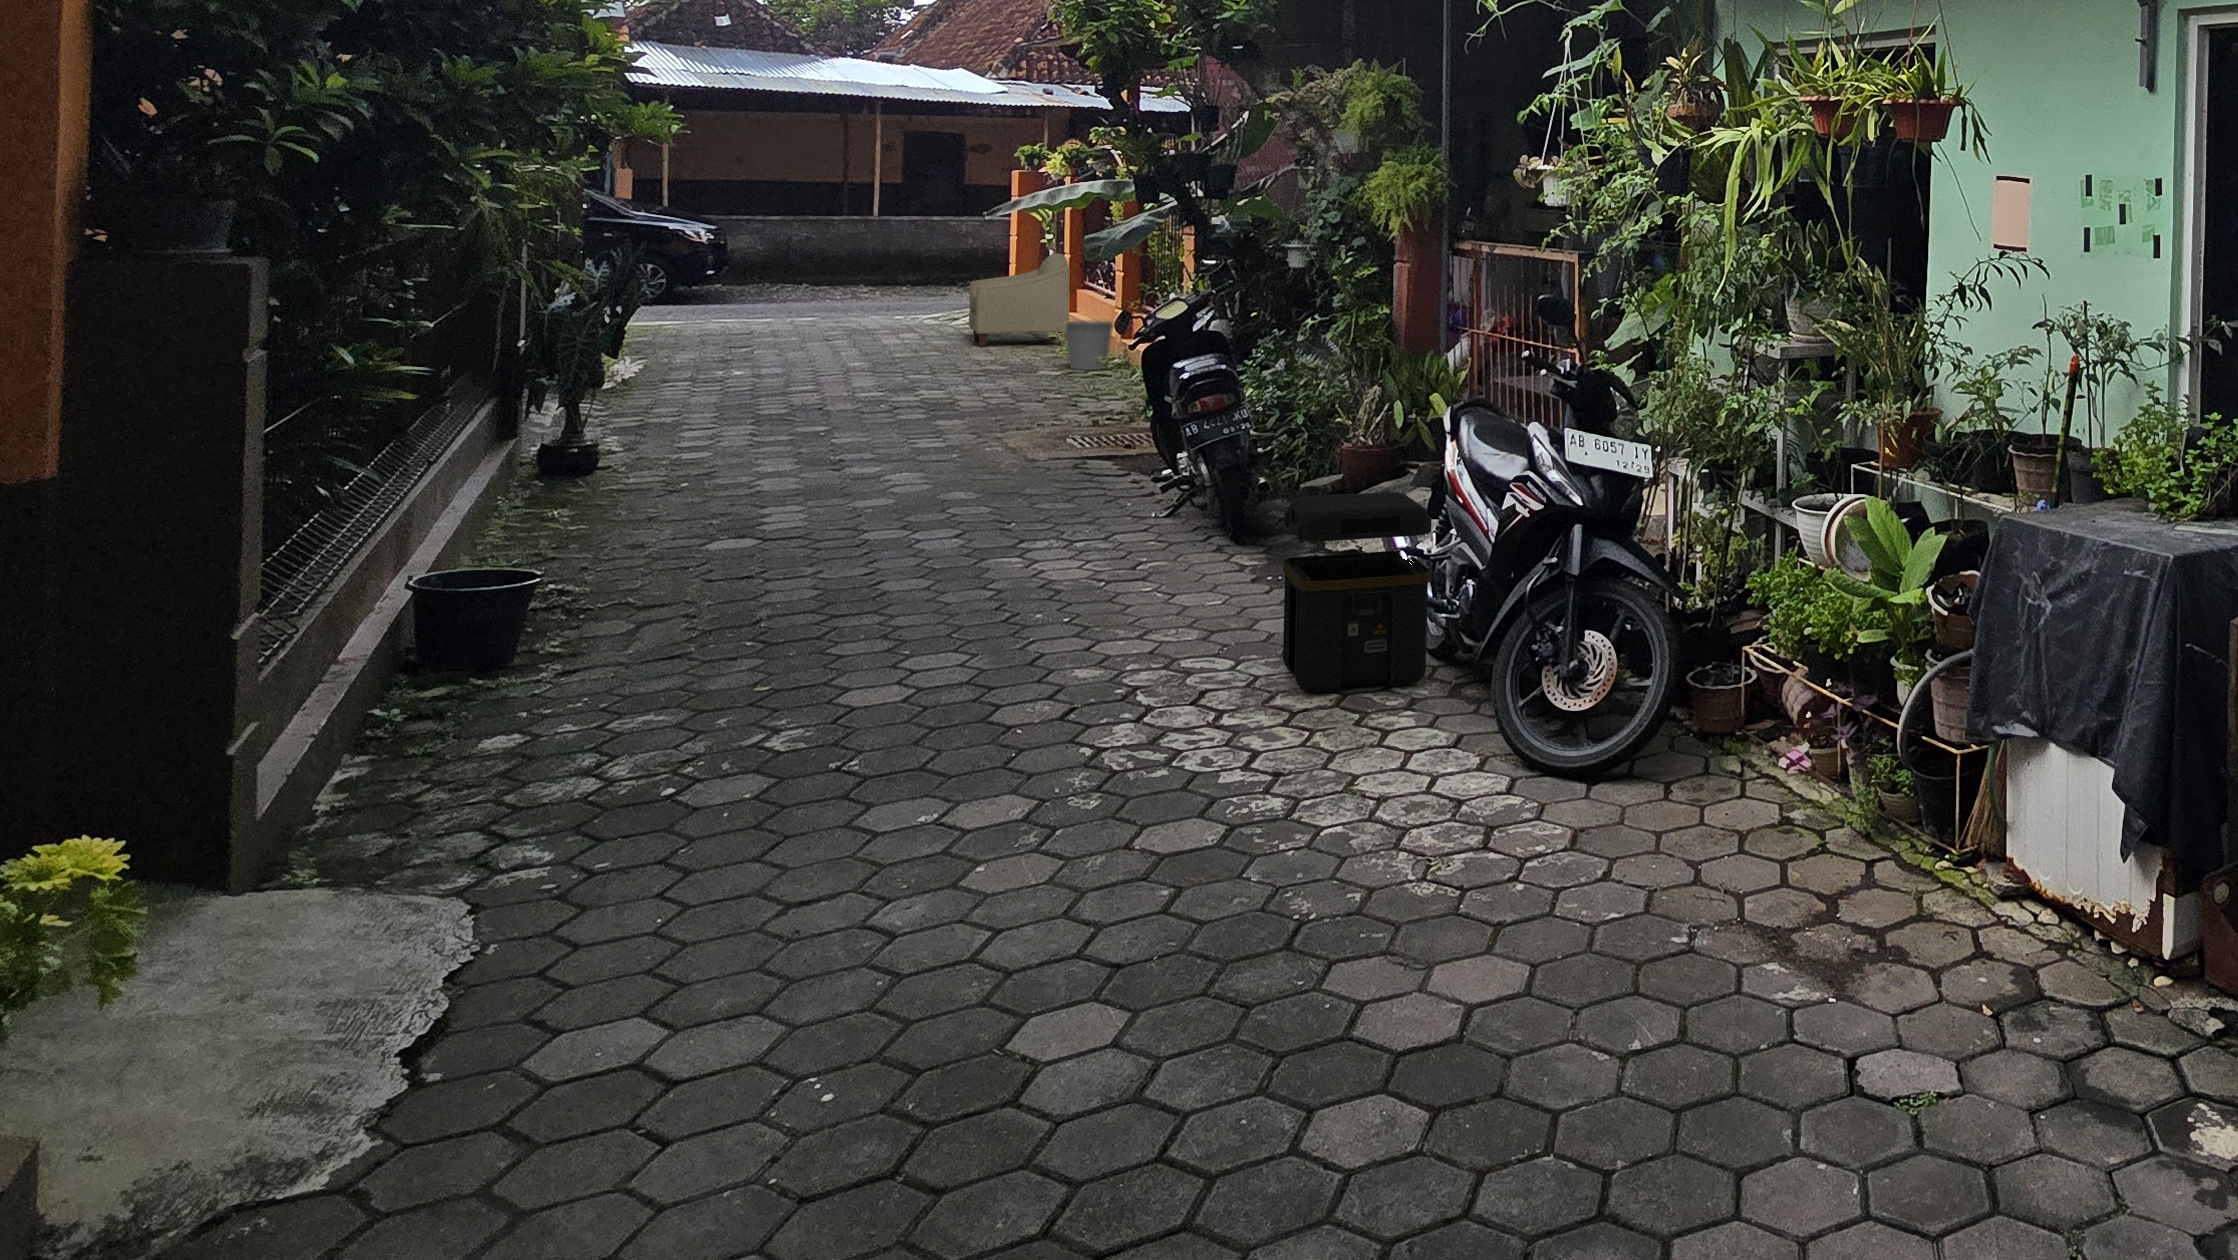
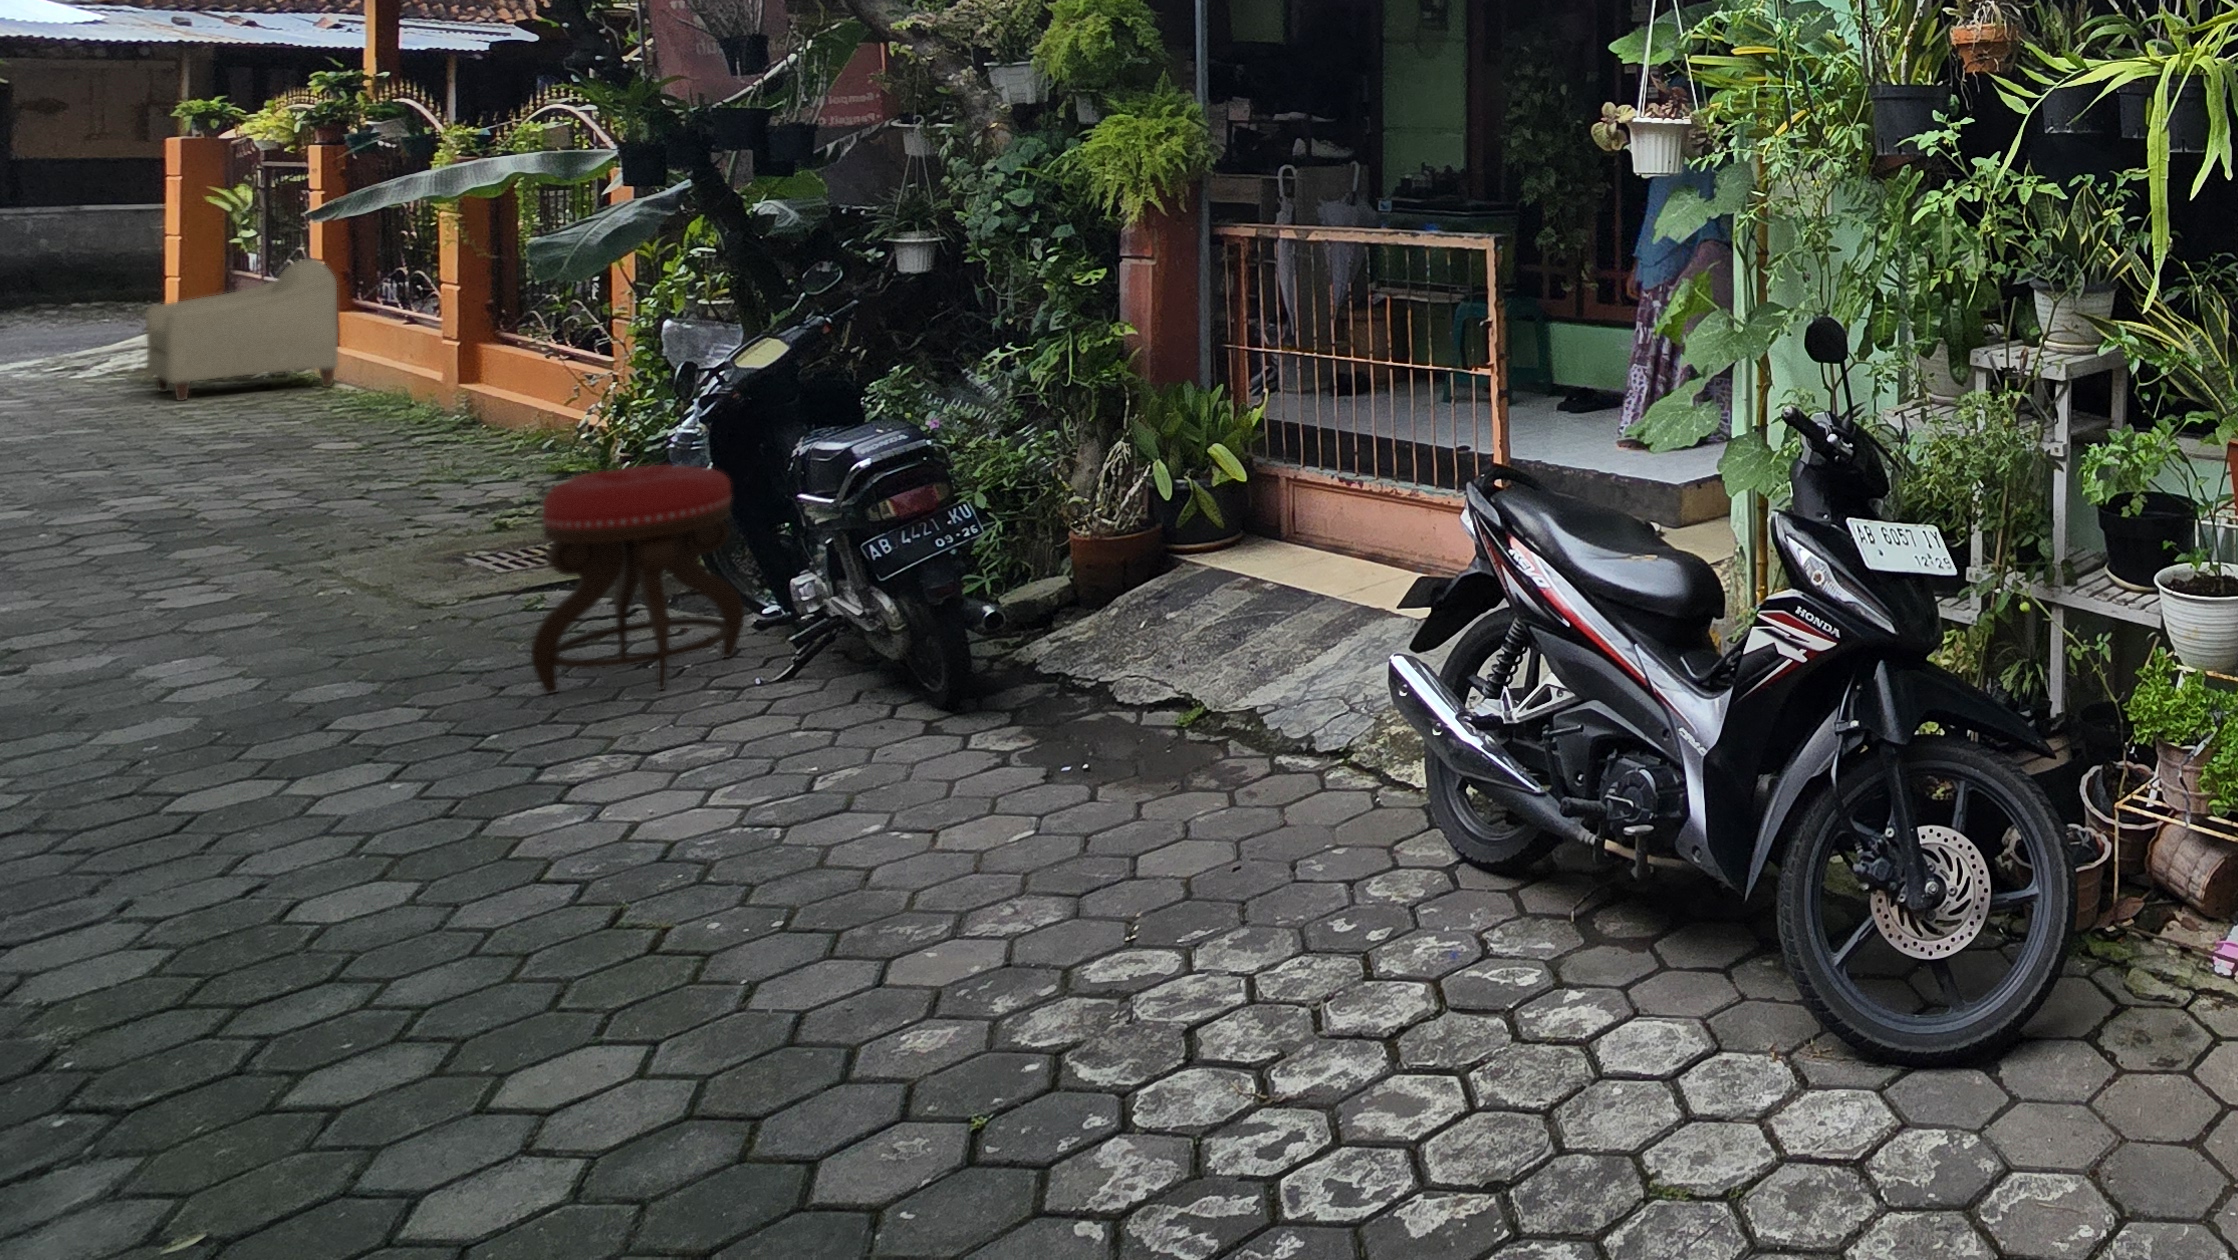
bucket: present [1063,320,1113,370] -> none [356,351,449,425]
stool: none [1037,375,1155,515] -> present [531,464,745,694]
toolbox: present [1283,492,1432,693] -> none [1309,644,1582,1014]

